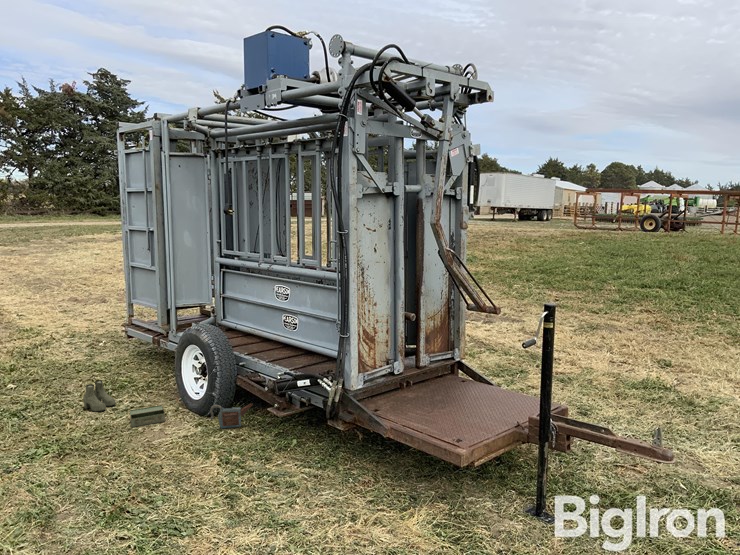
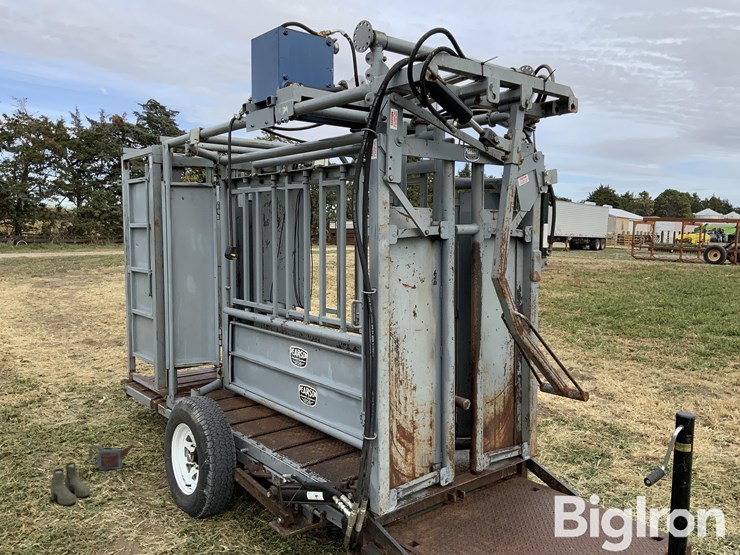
watering can: present [210,403,253,428] -> present [89,445,134,470]
toolbox: present [130,405,165,427] -> none [99,501,144,533]

